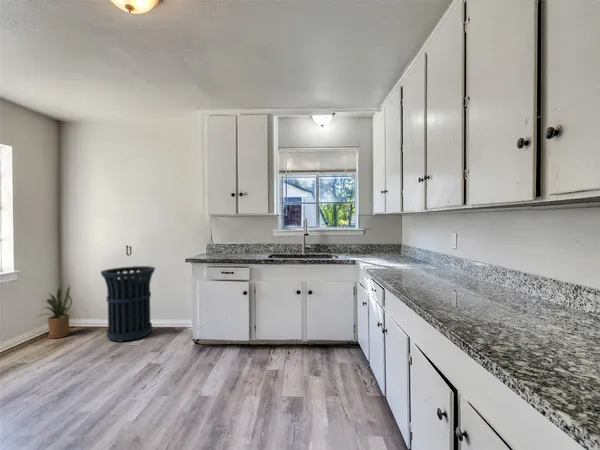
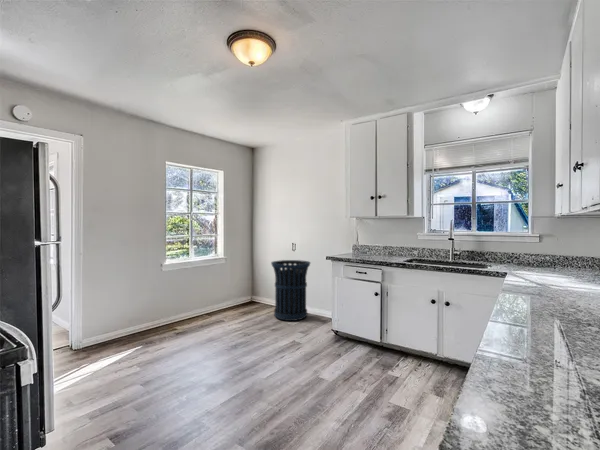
house plant: present [39,285,72,338] -> none [233,269,256,309]

